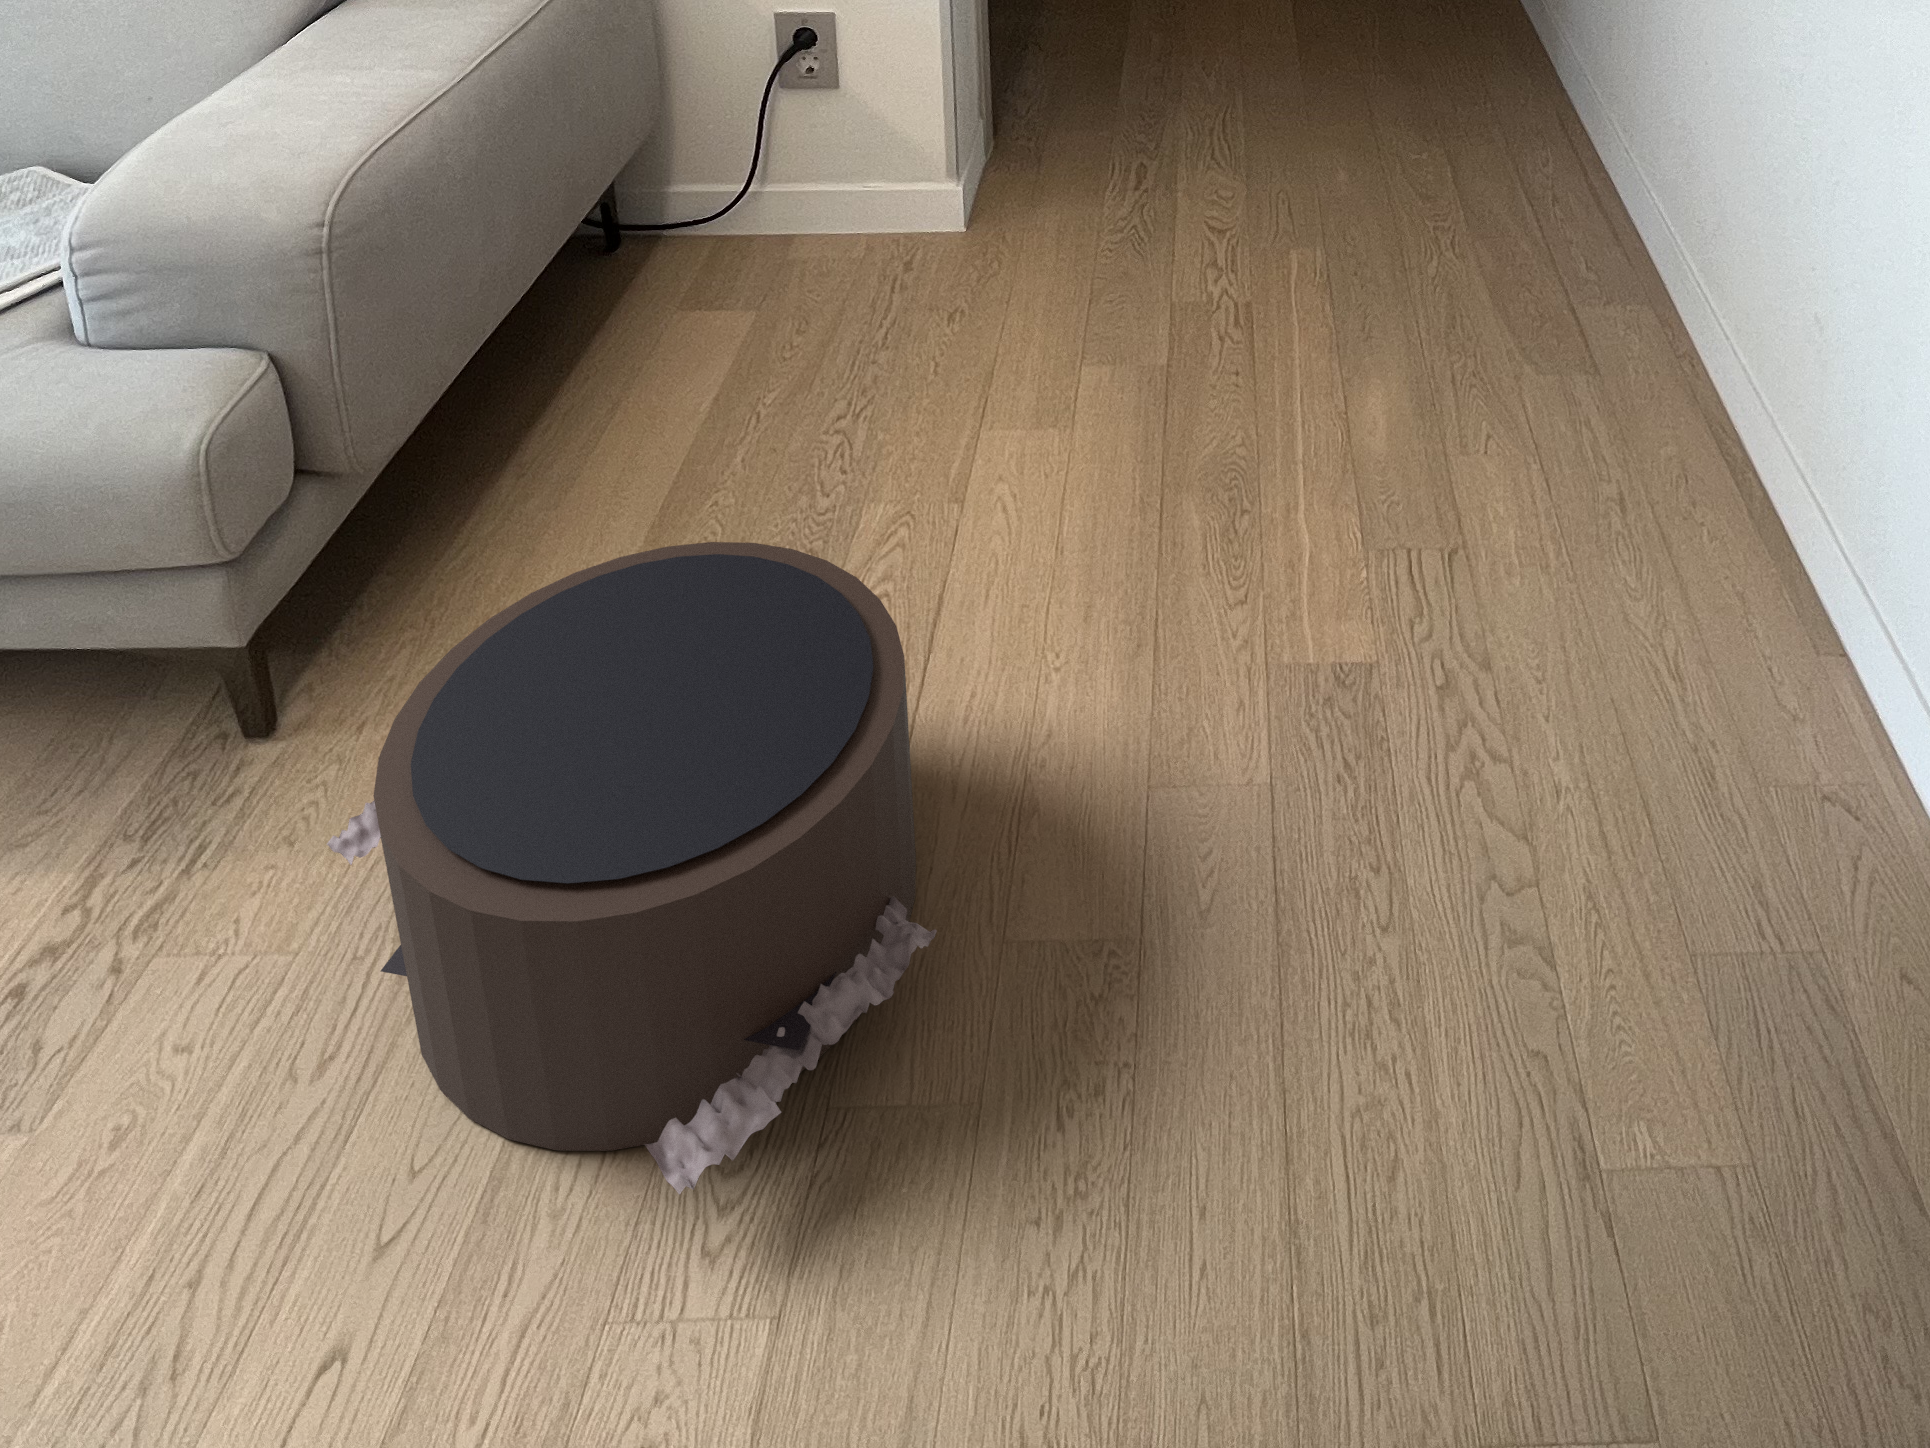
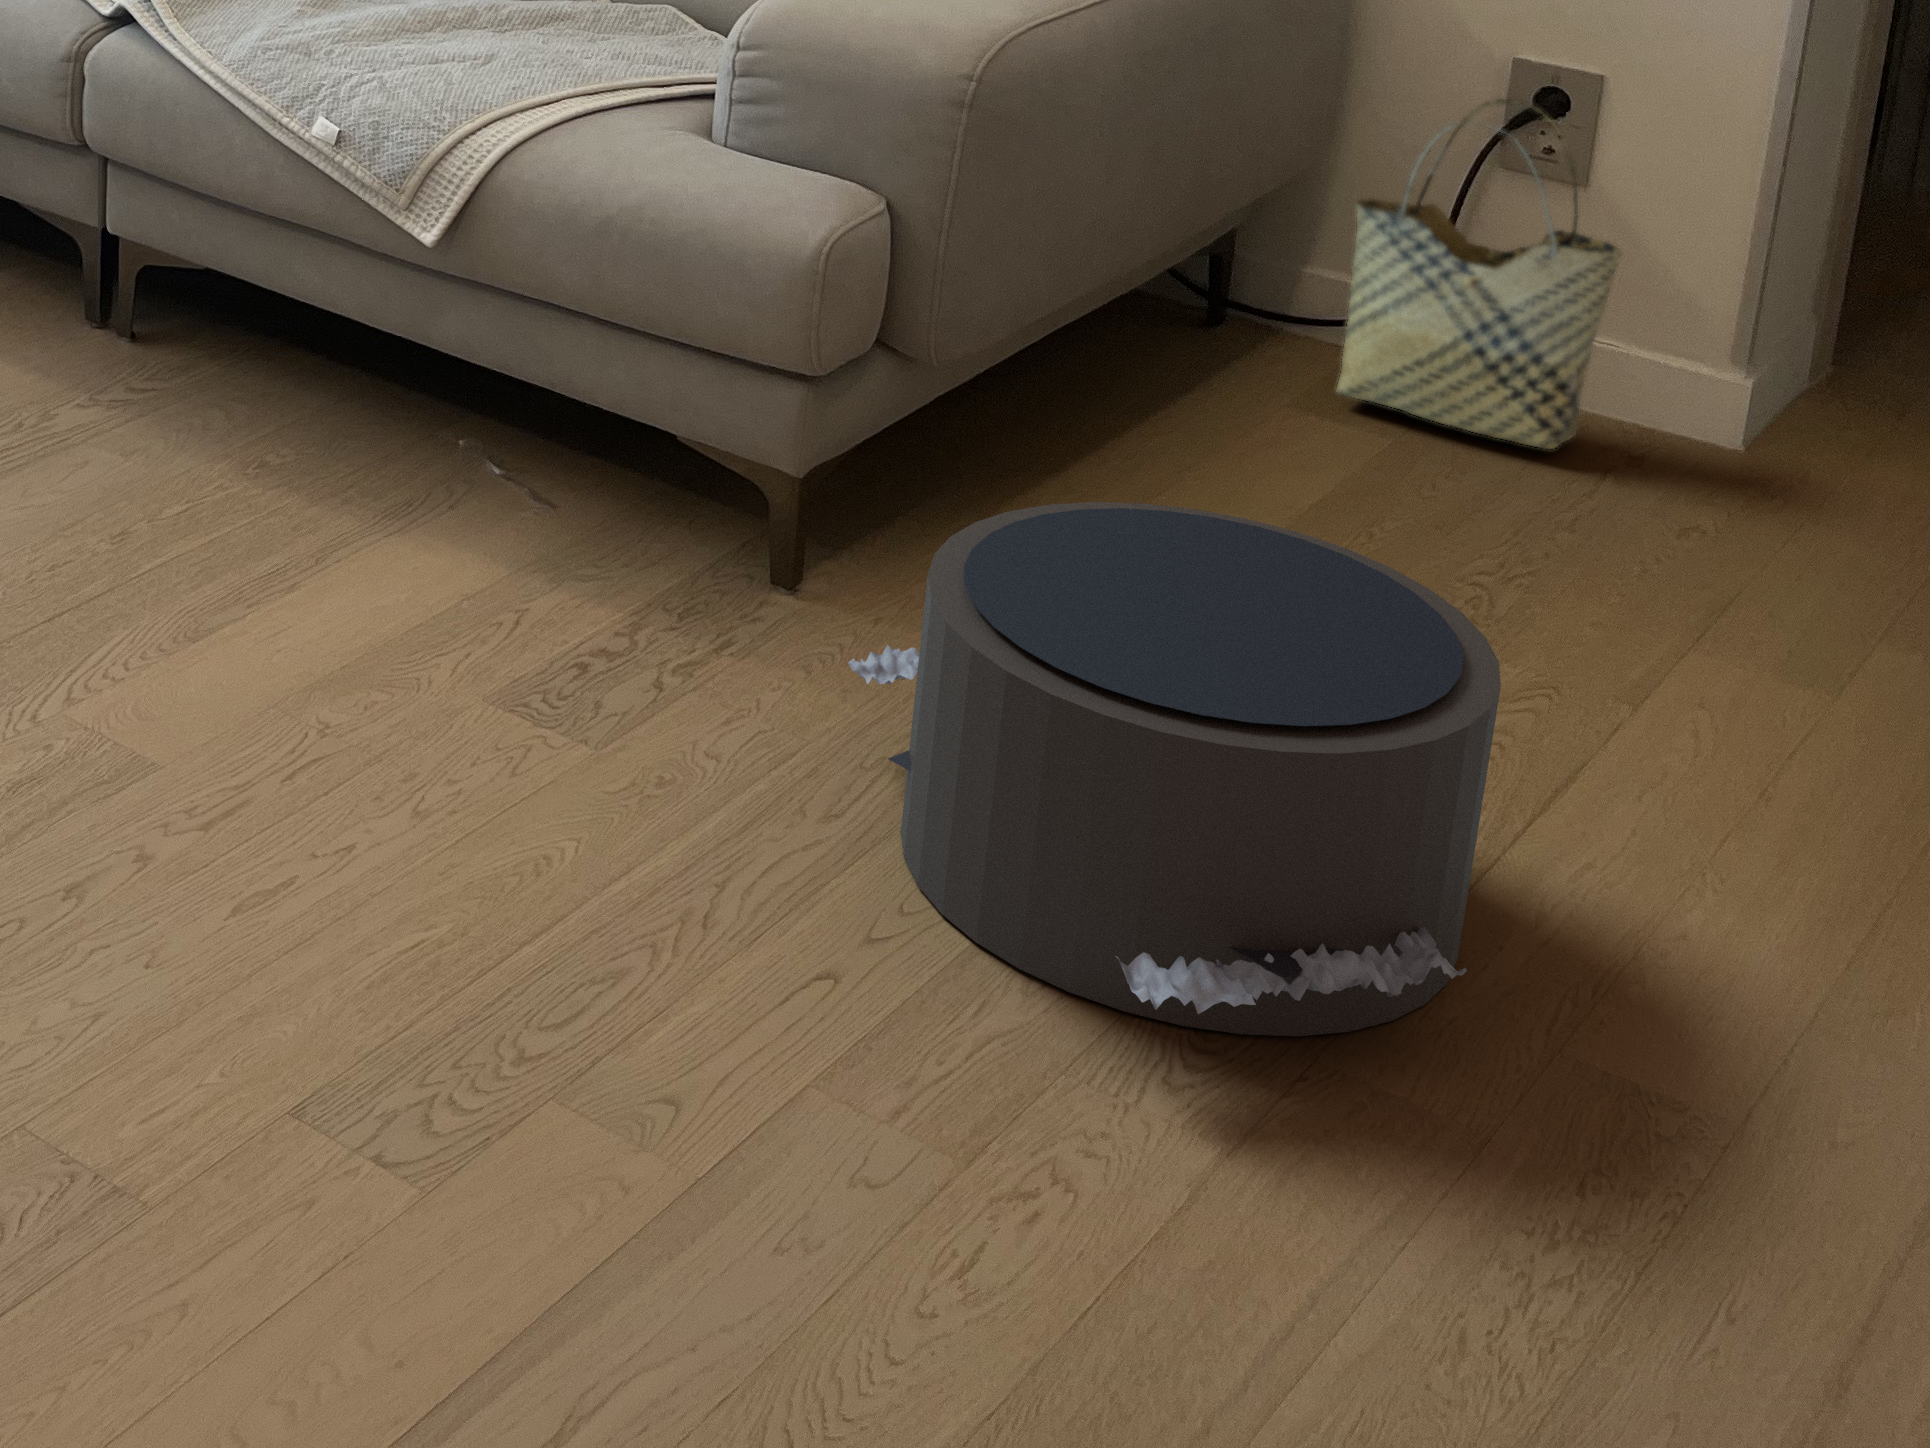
woven basket: none [690,43,873,284] -> present [1336,99,1622,449]

